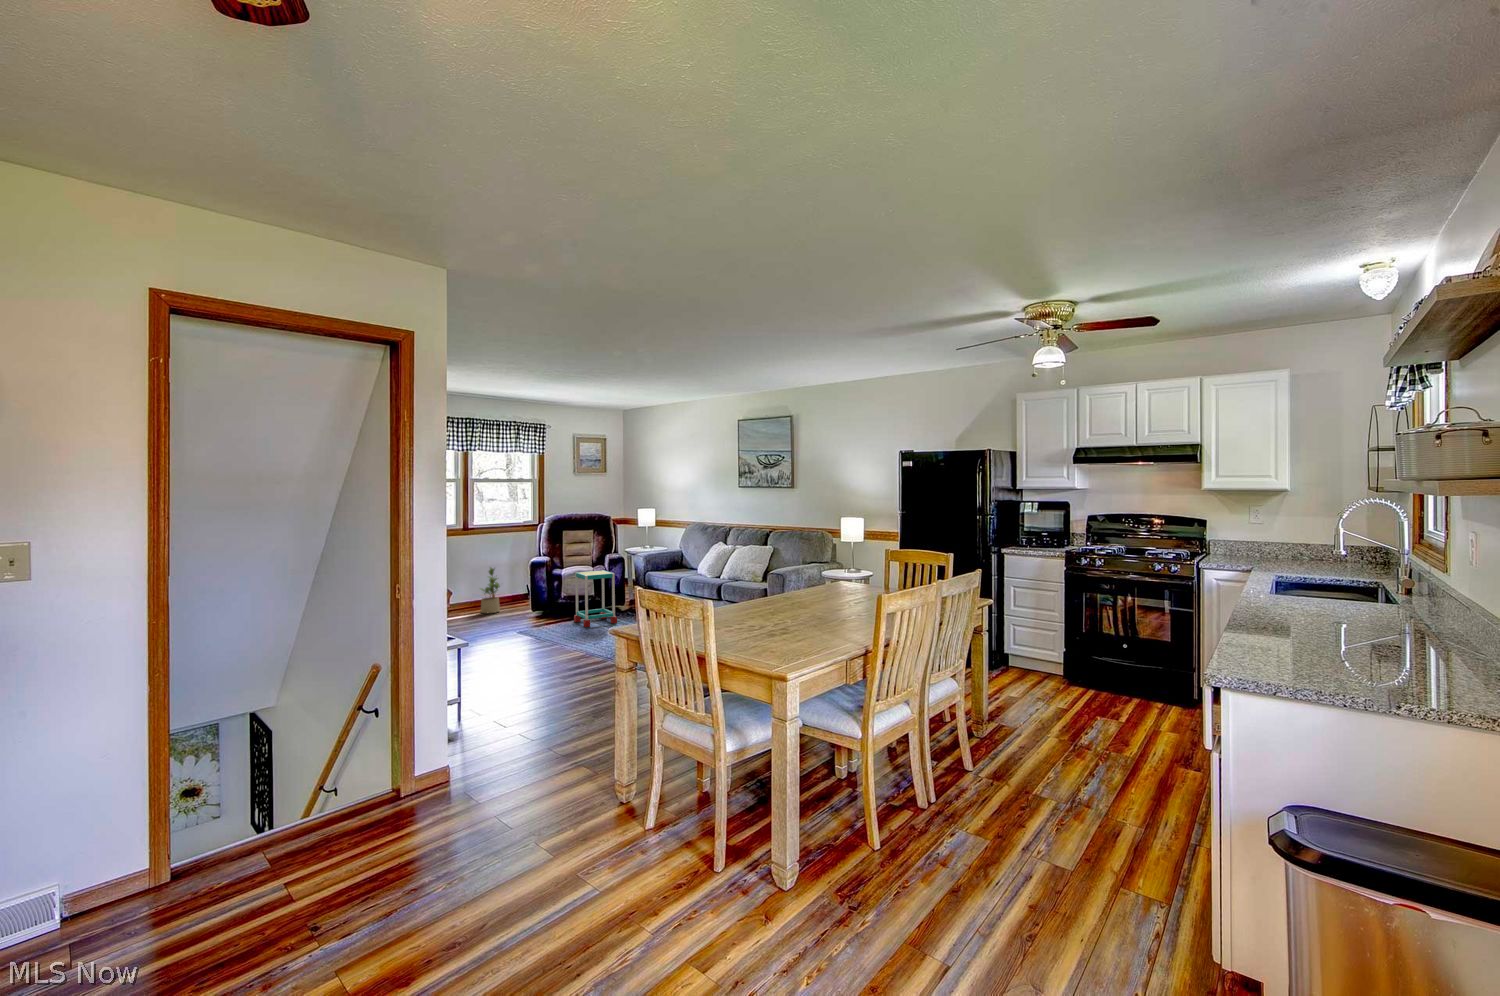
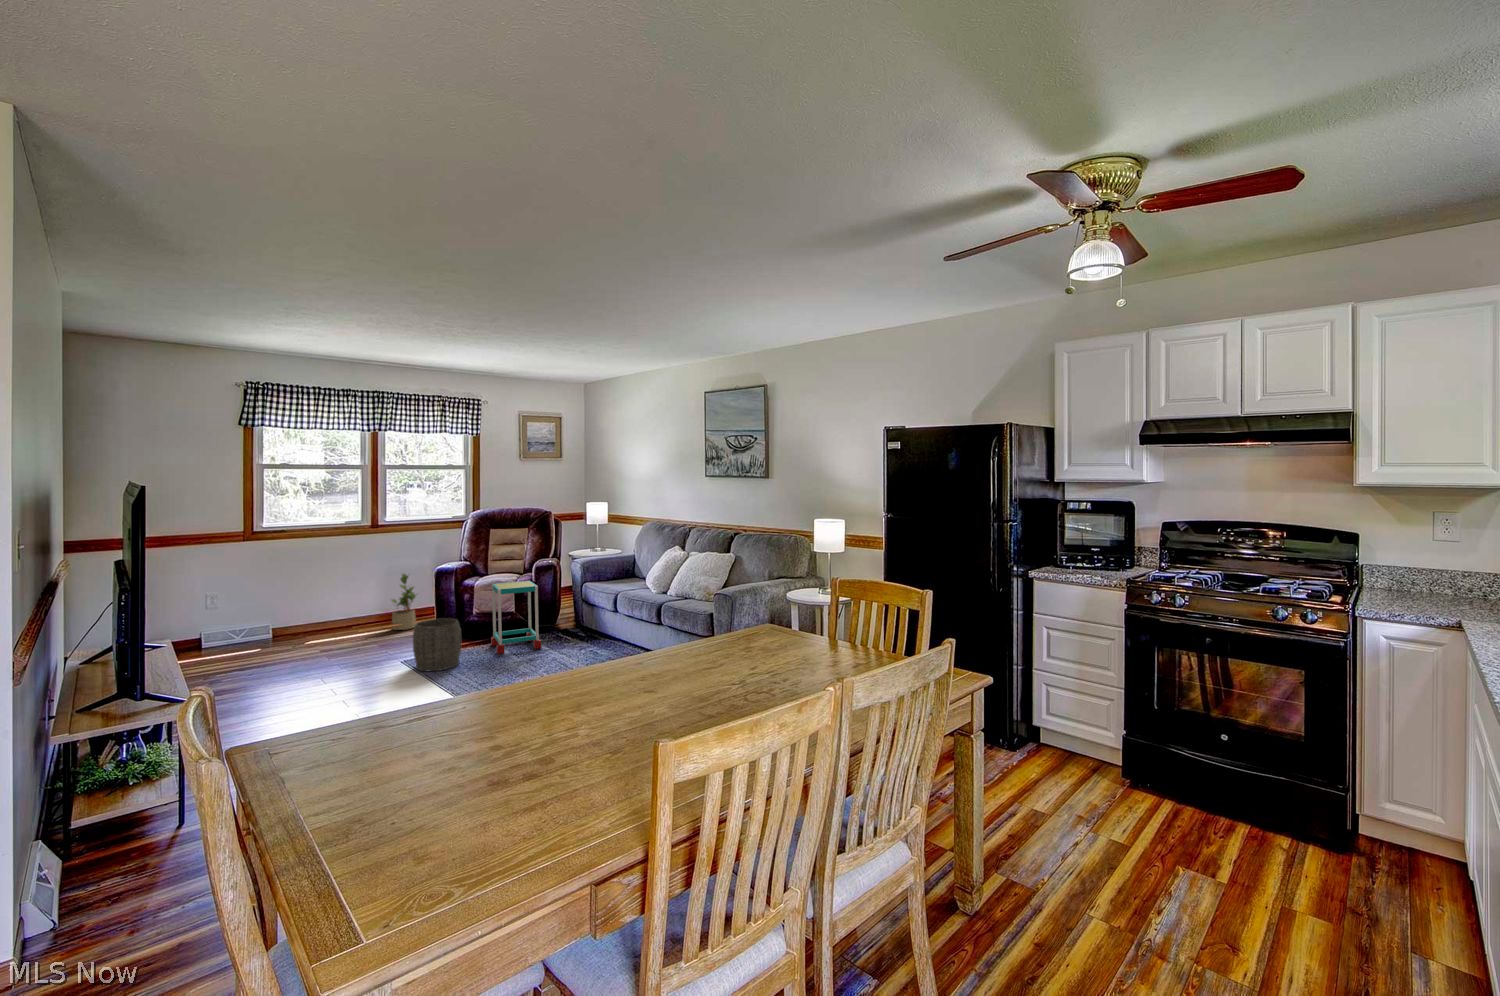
woven basket: none [526,598,562,639] -> present [413,618,461,671]

